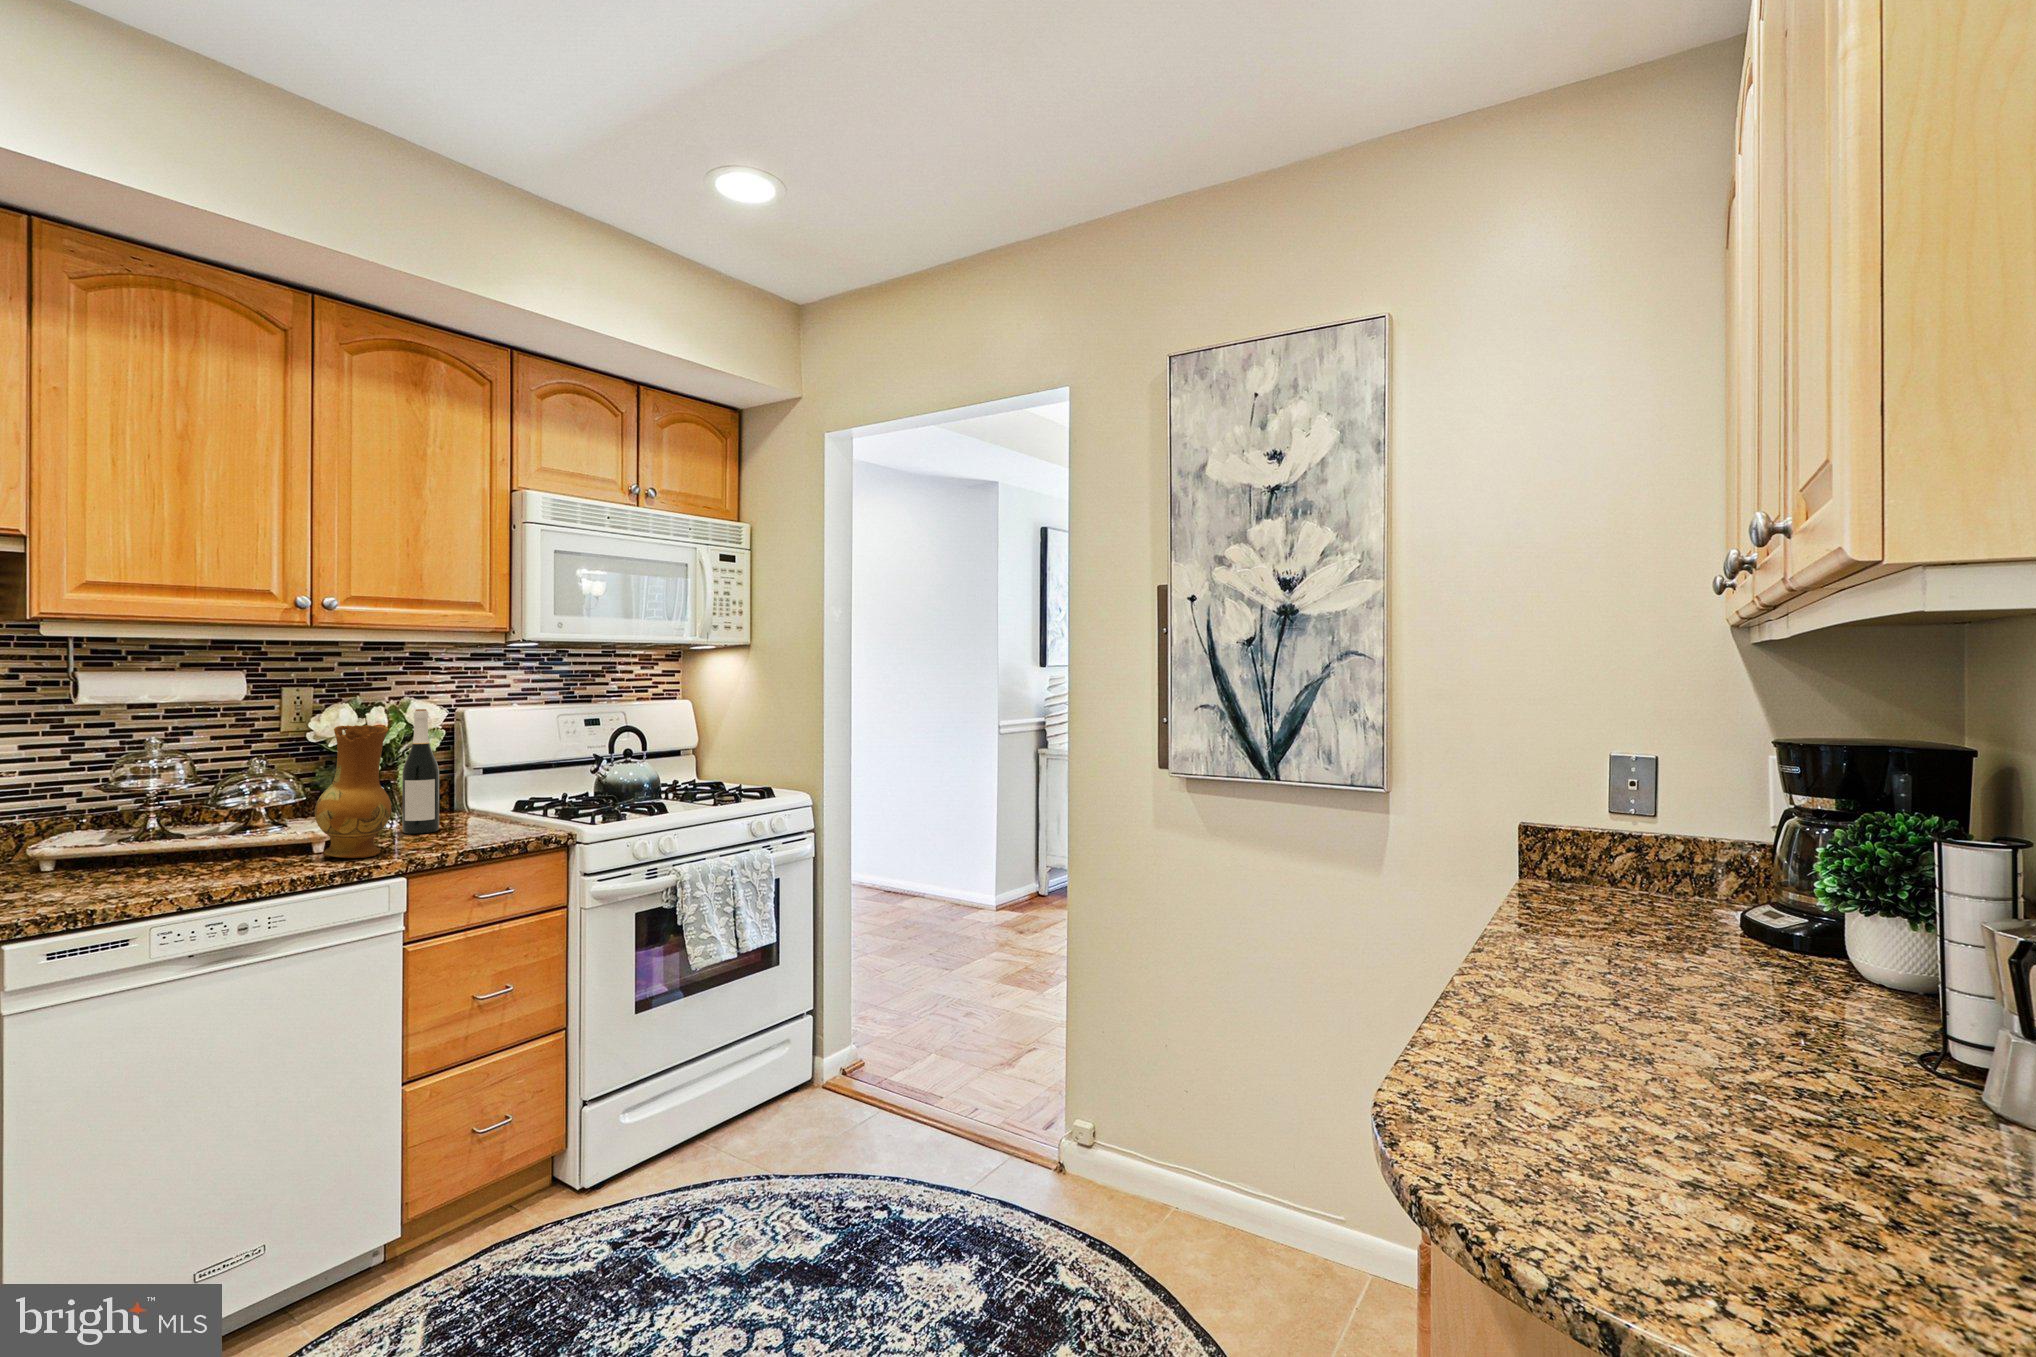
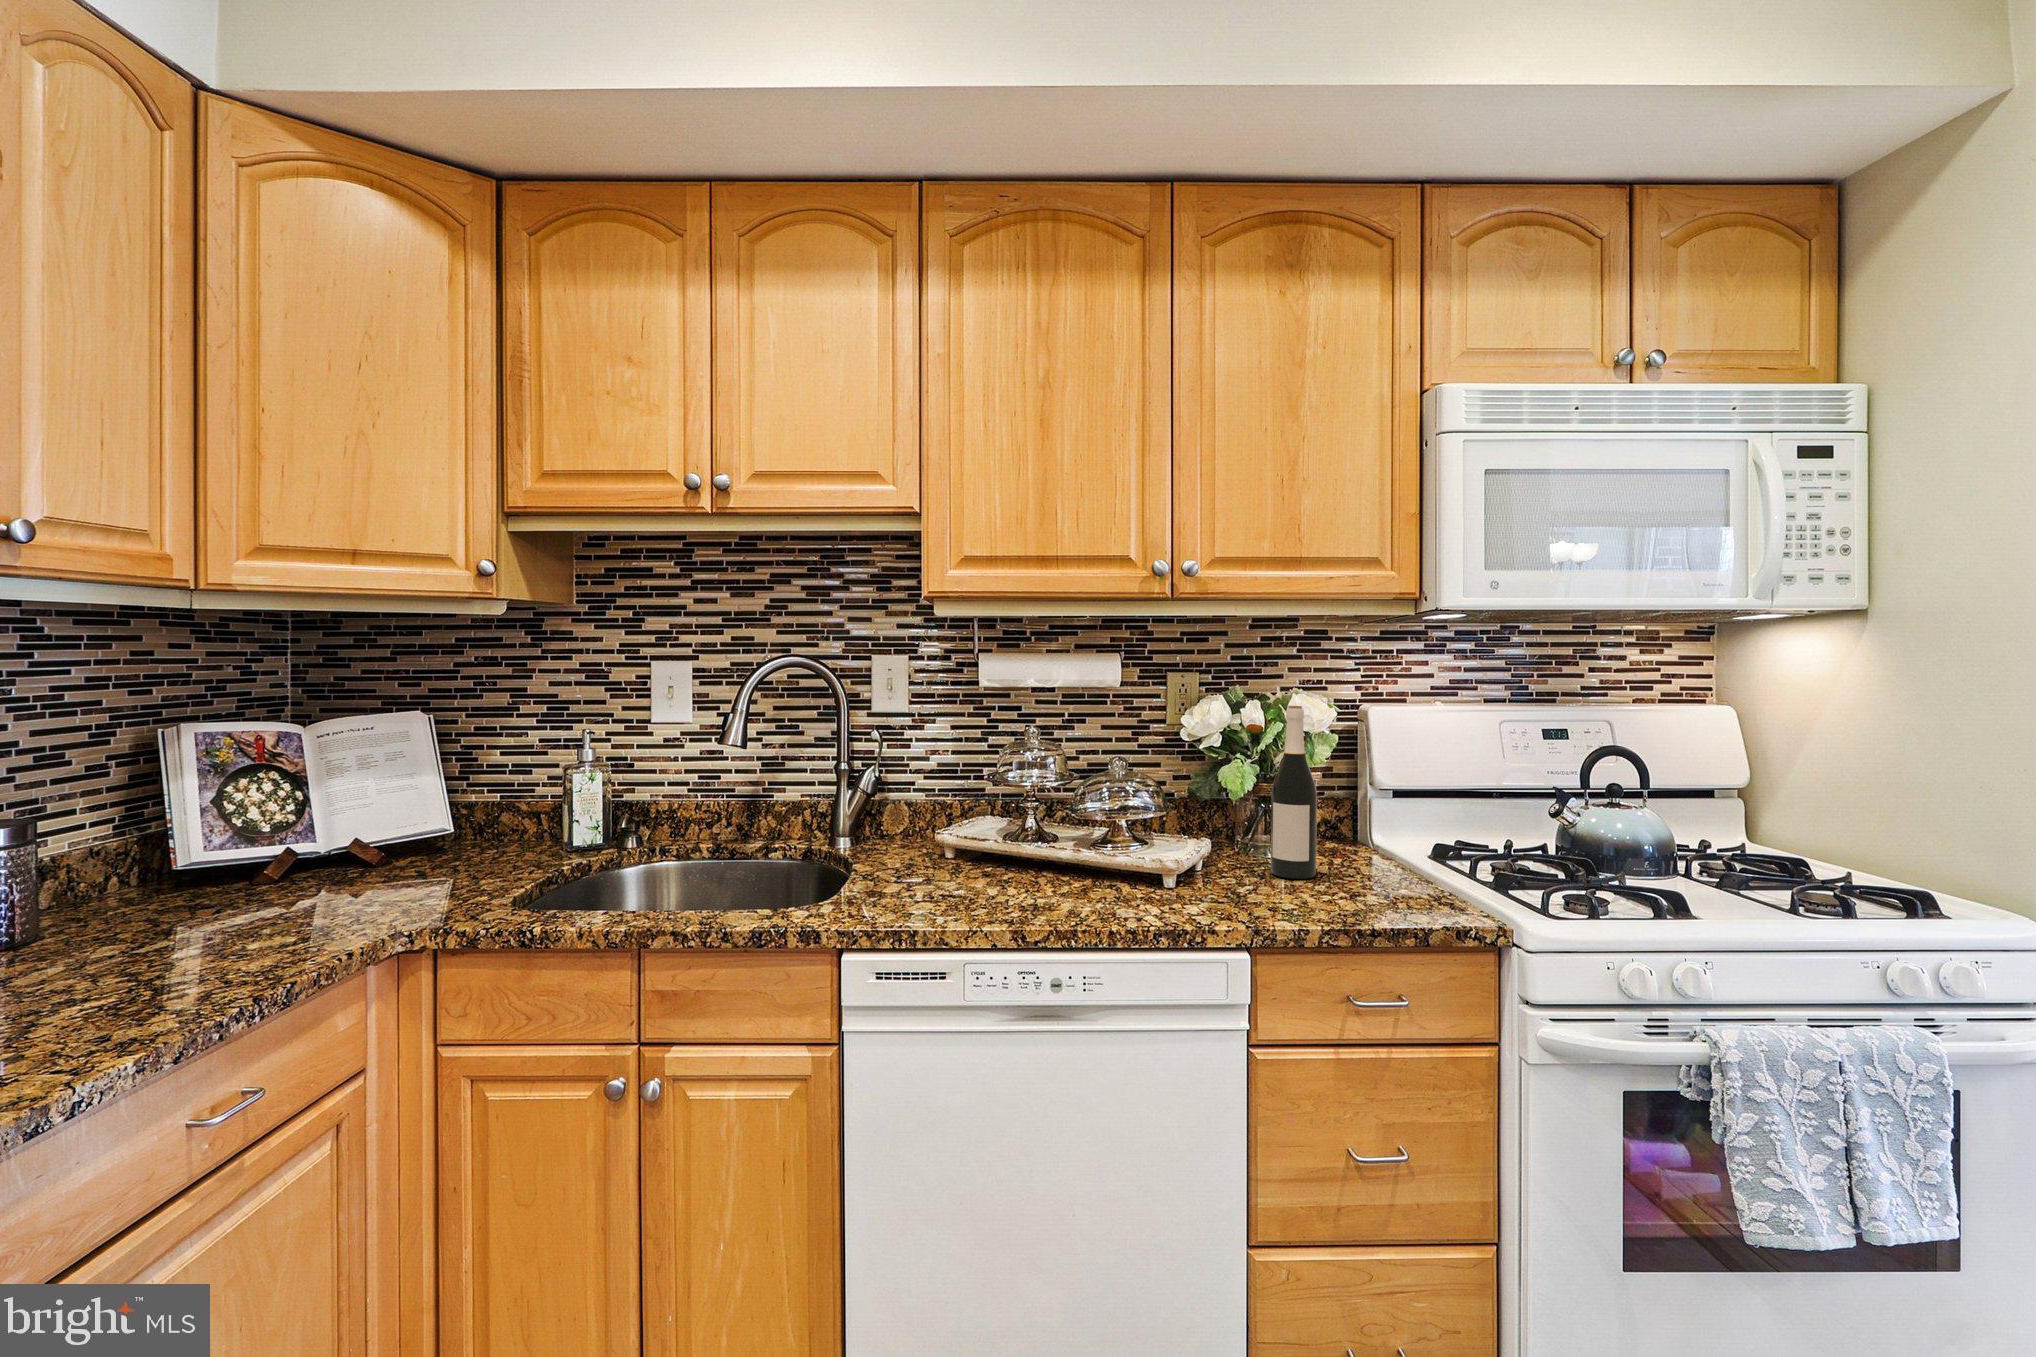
ceramic jug: present [315,725,391,858] -> none [1143,726,1233,915]

